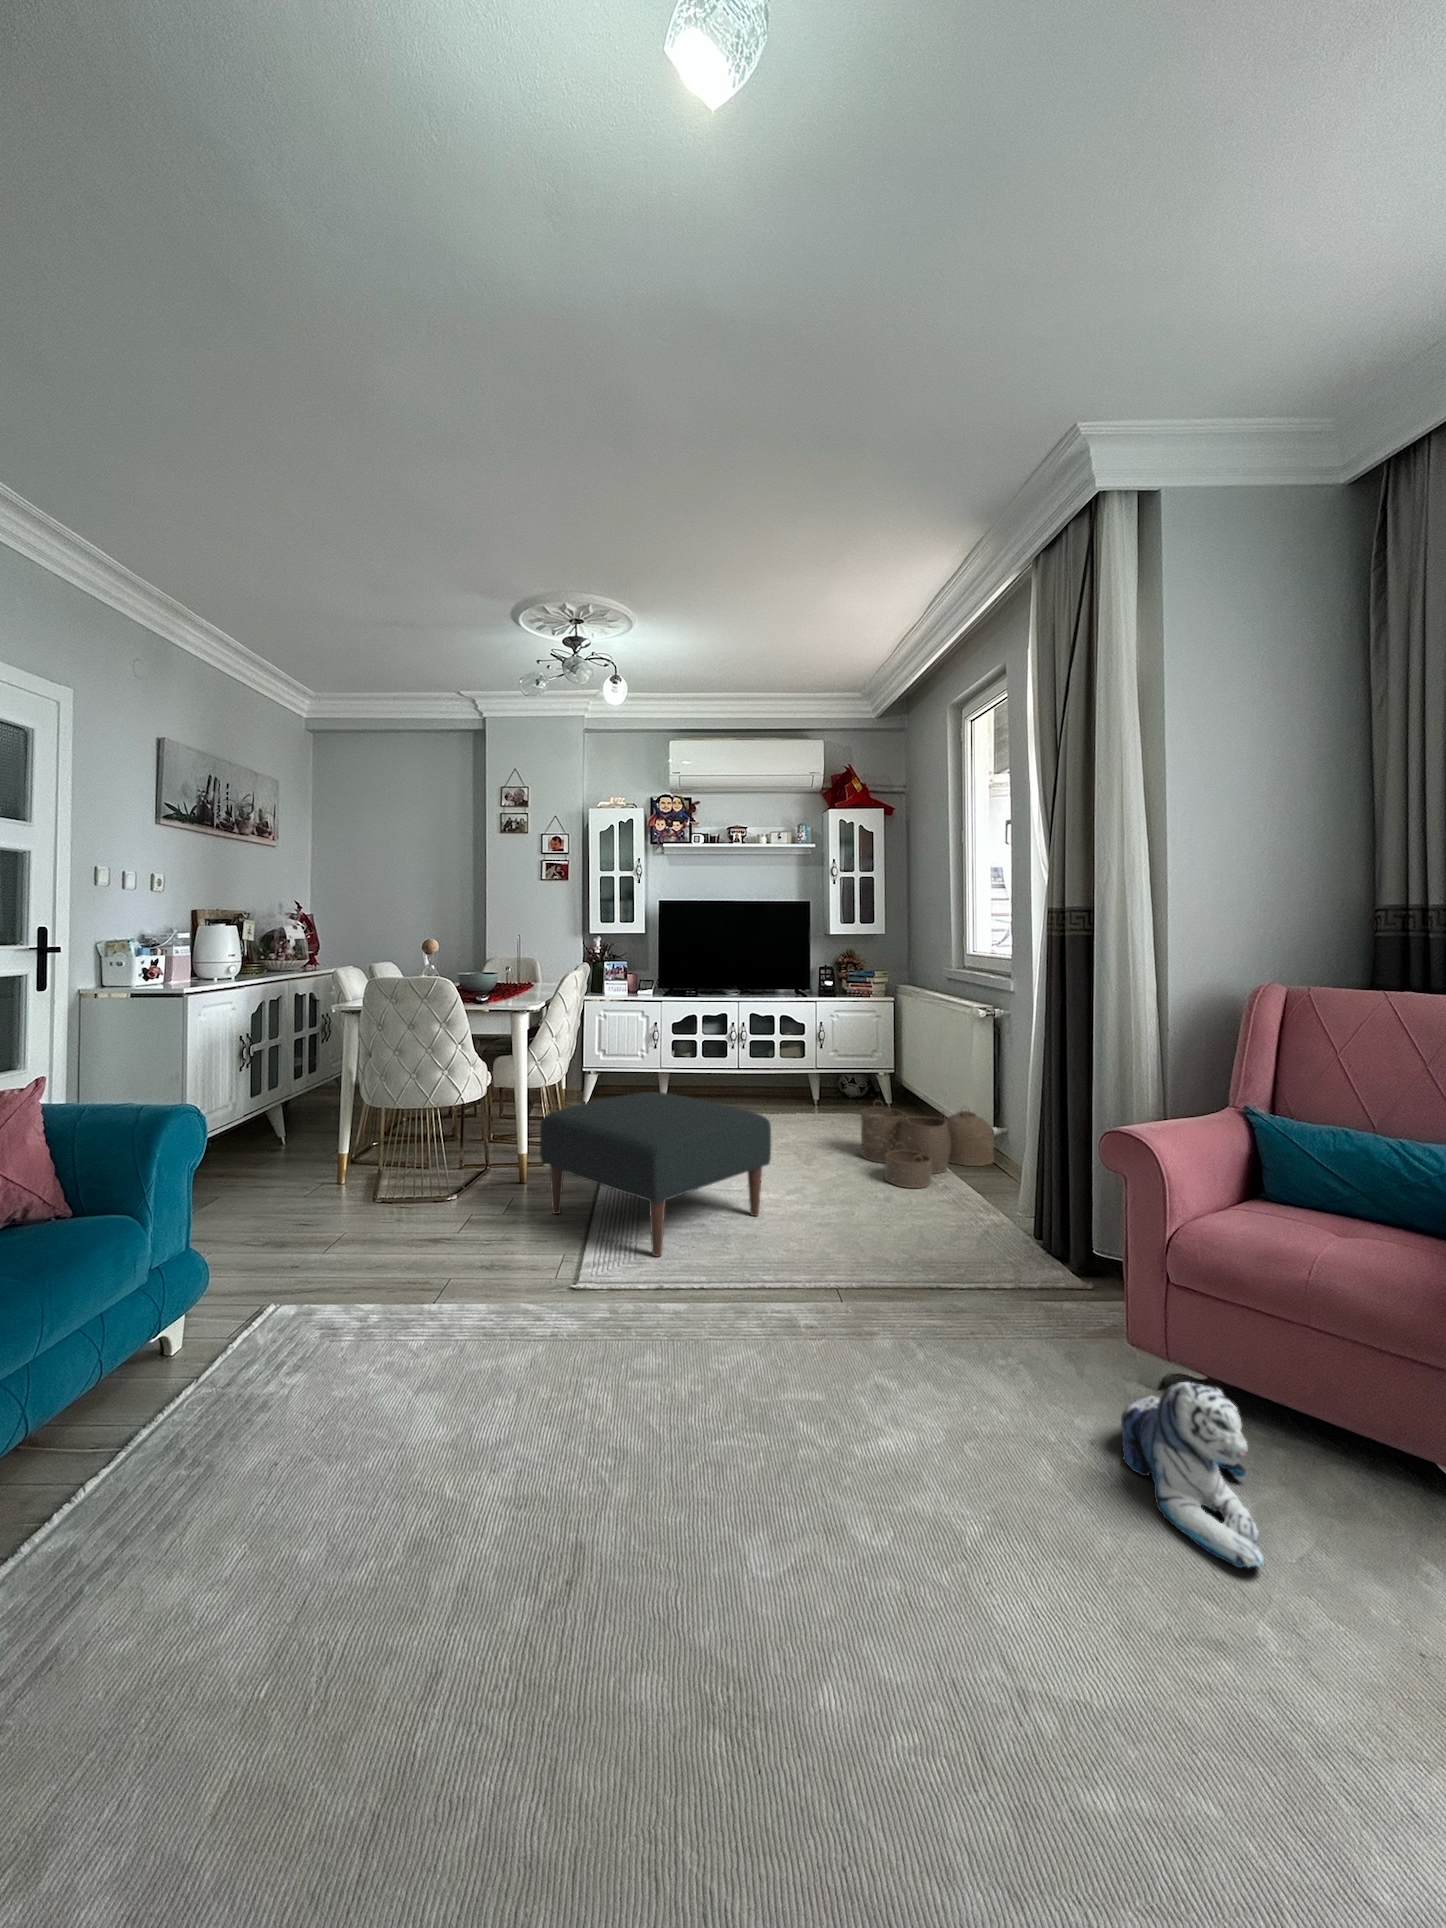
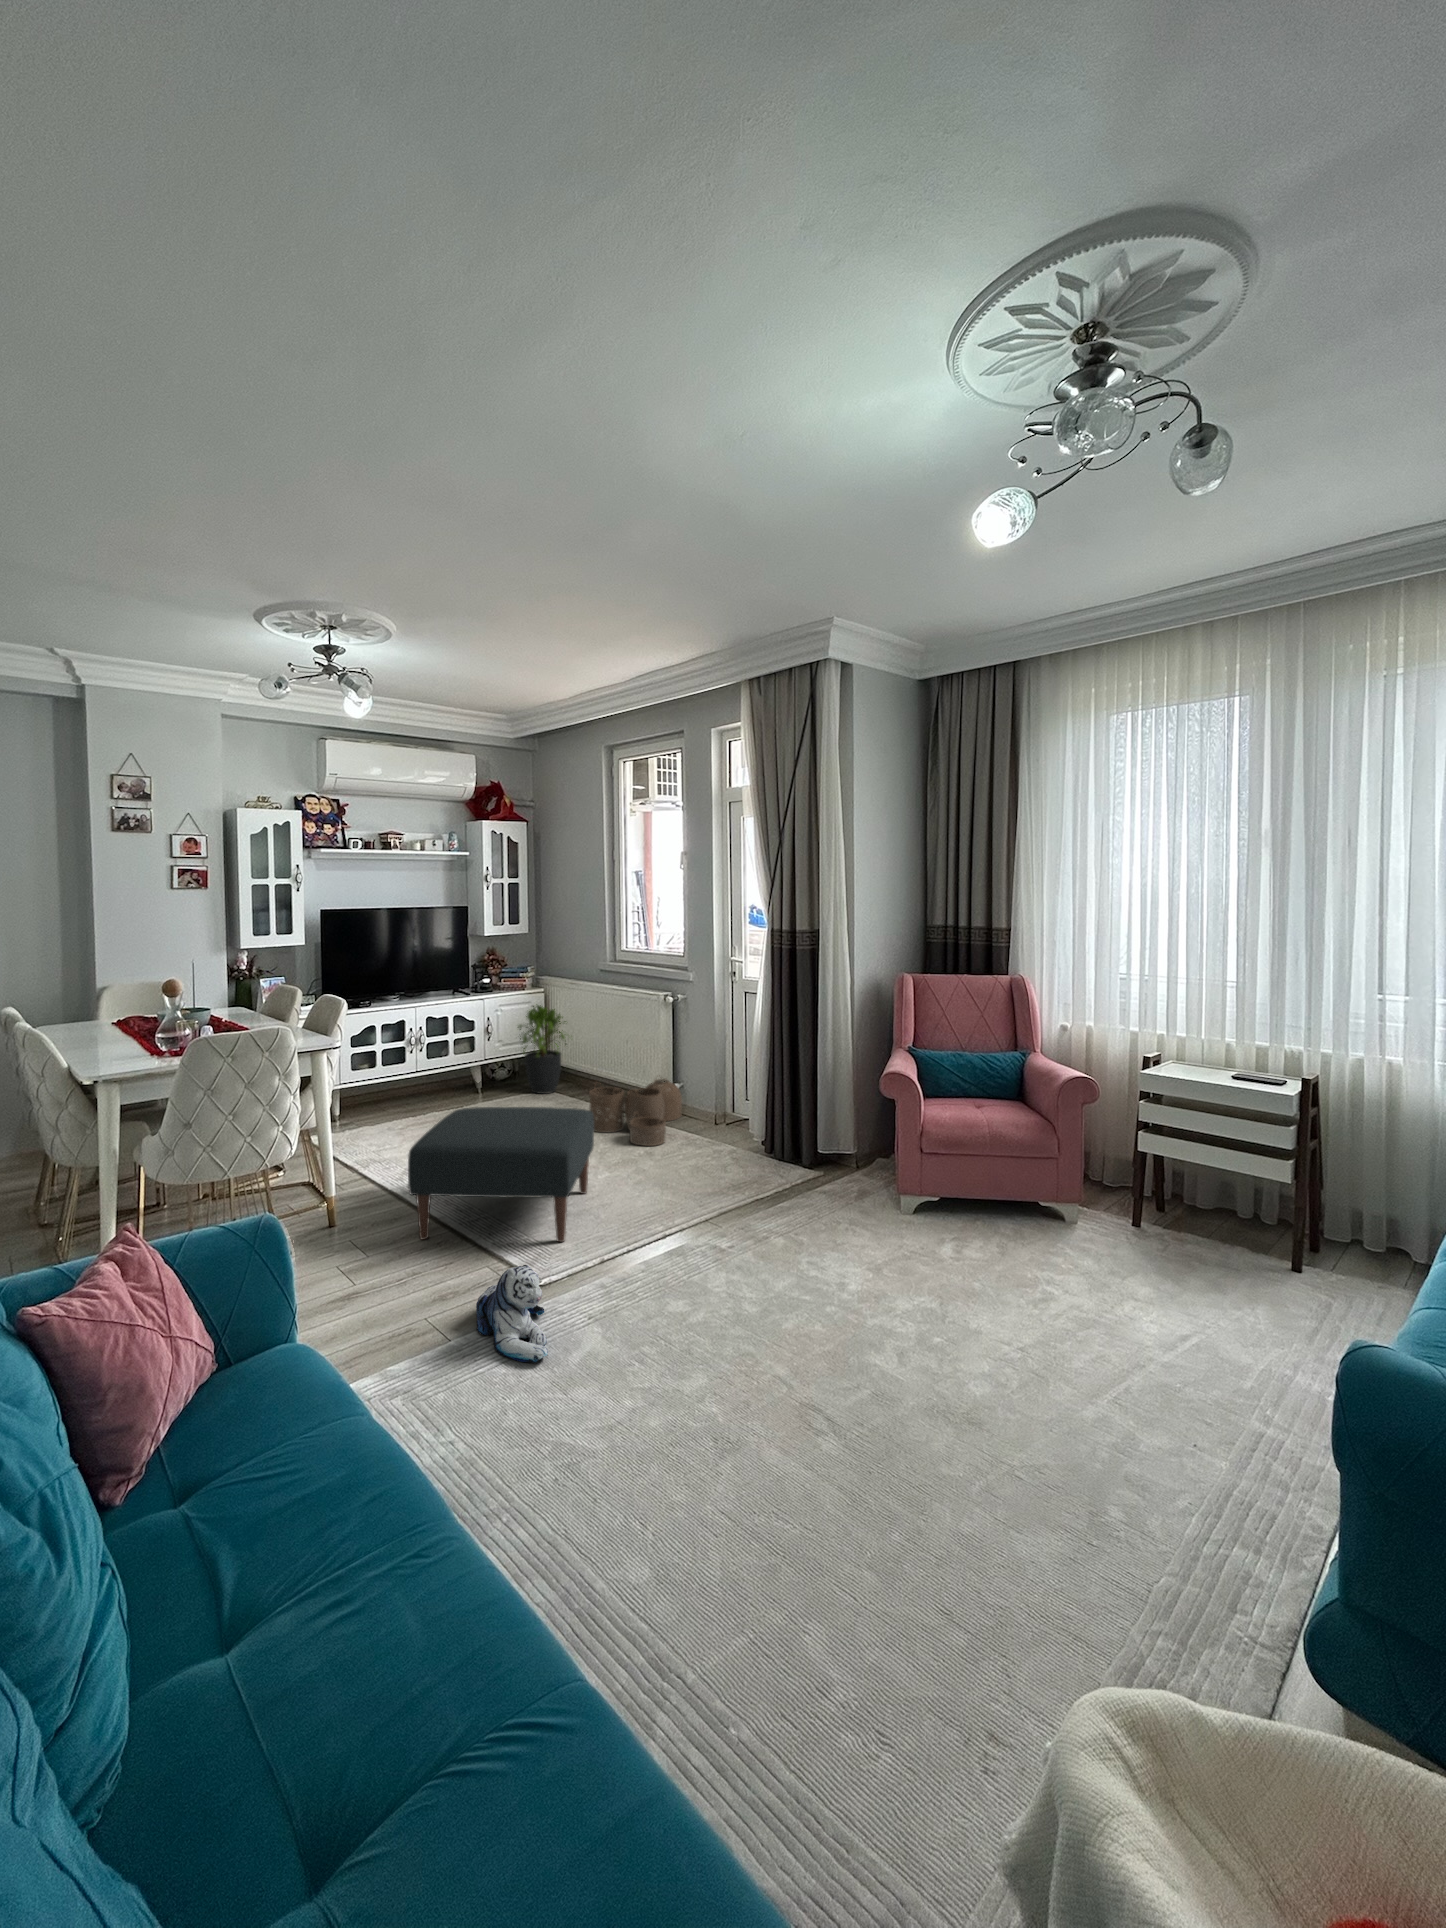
potted plant: none [840,1008,908,1112] -> present [518,1005,566,1094]
plush toy: present [1121,1382,1264,1568] -> present [476,1265,548,1363]

